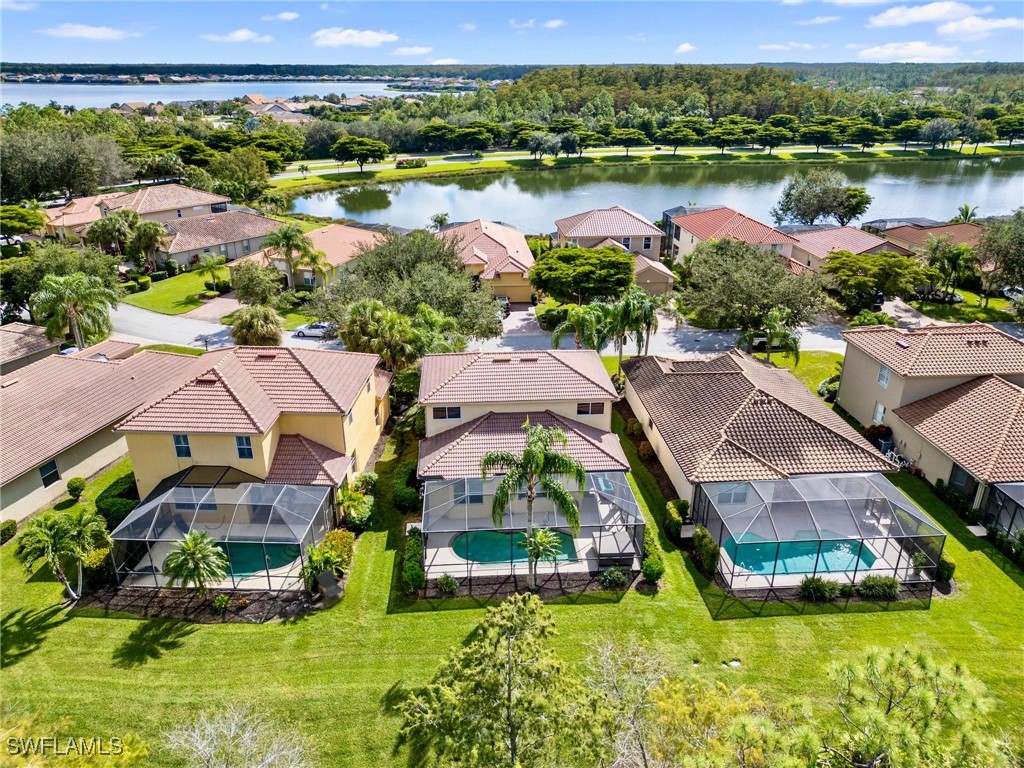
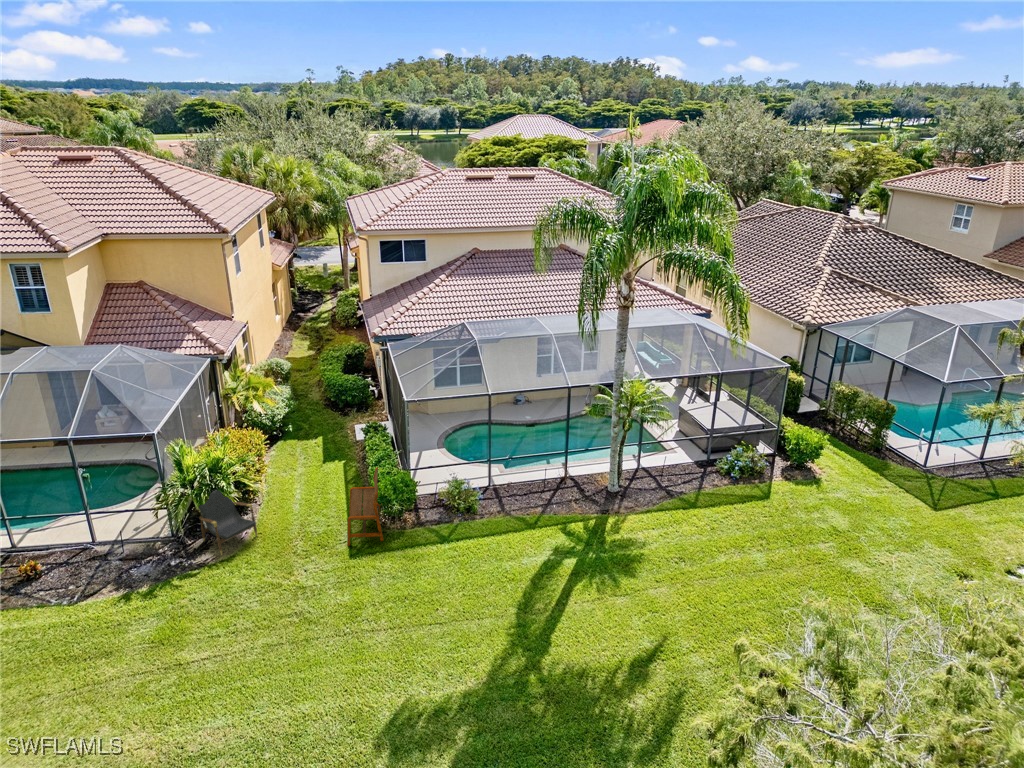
bench: none [386,566,409,607] -> present [347,468,383,546]

